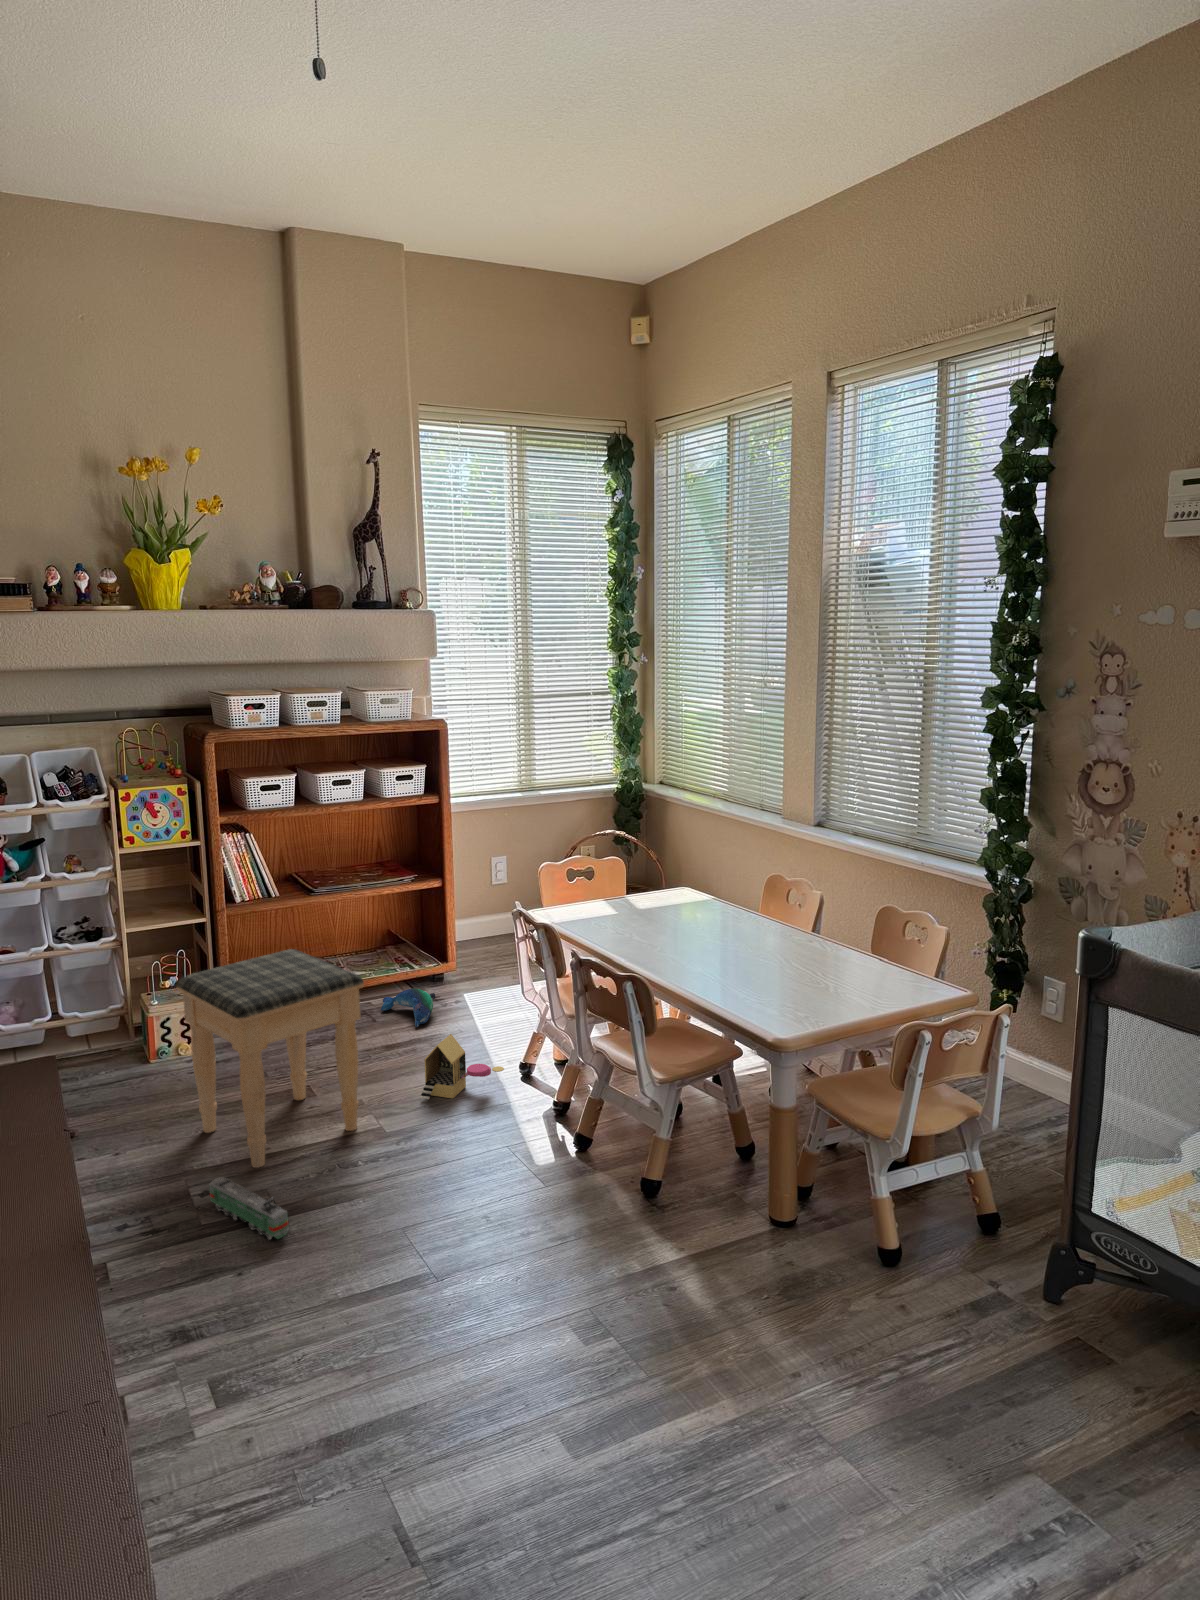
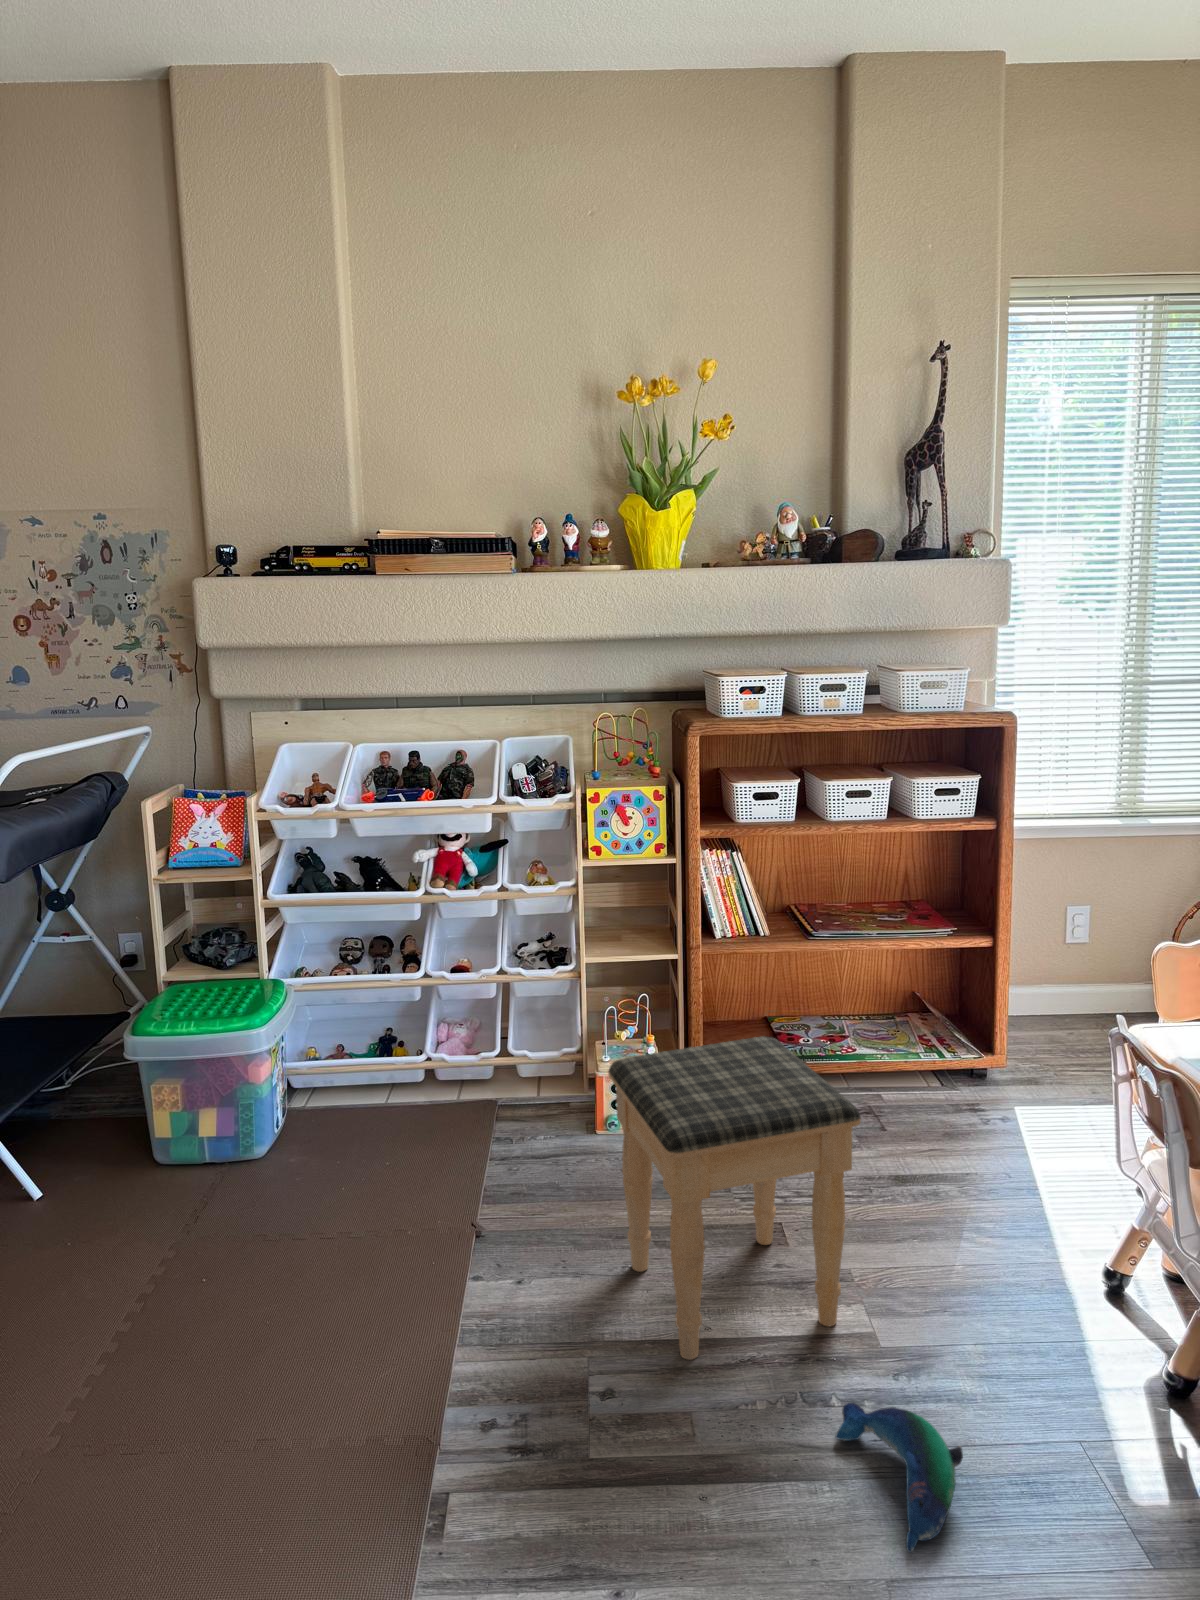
plush toy: present [381,988,435,1027] -> present [836,1403,963,1553]
toy house: present [420,1034,504,1099] -> none [936,1201,1076,1304]
toy train: present [209,1177,289,1239] -> none [609,1380,707,1531]

